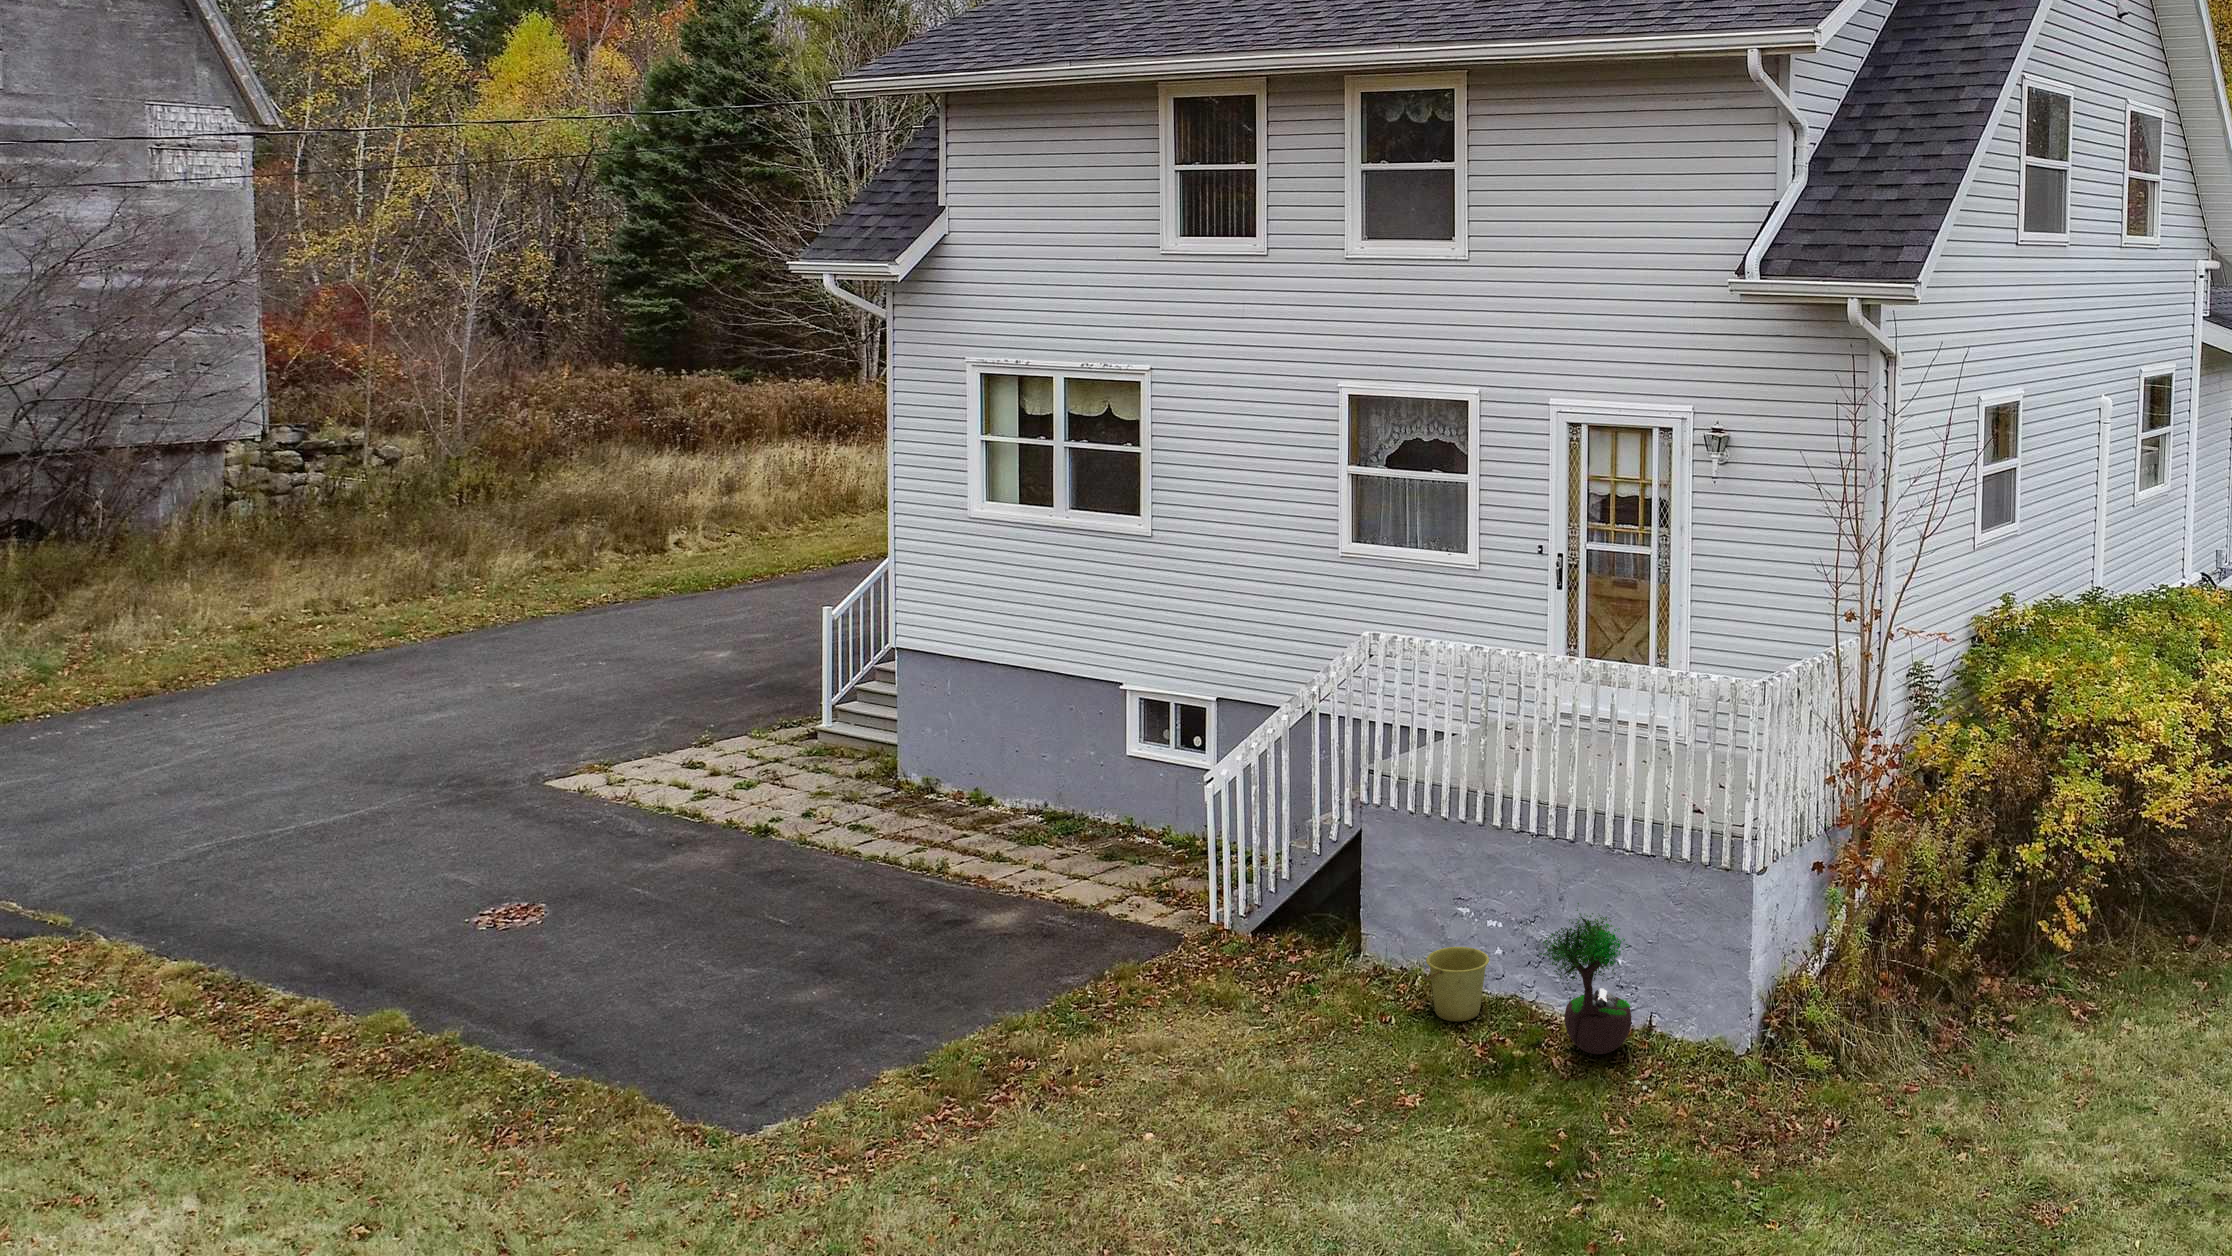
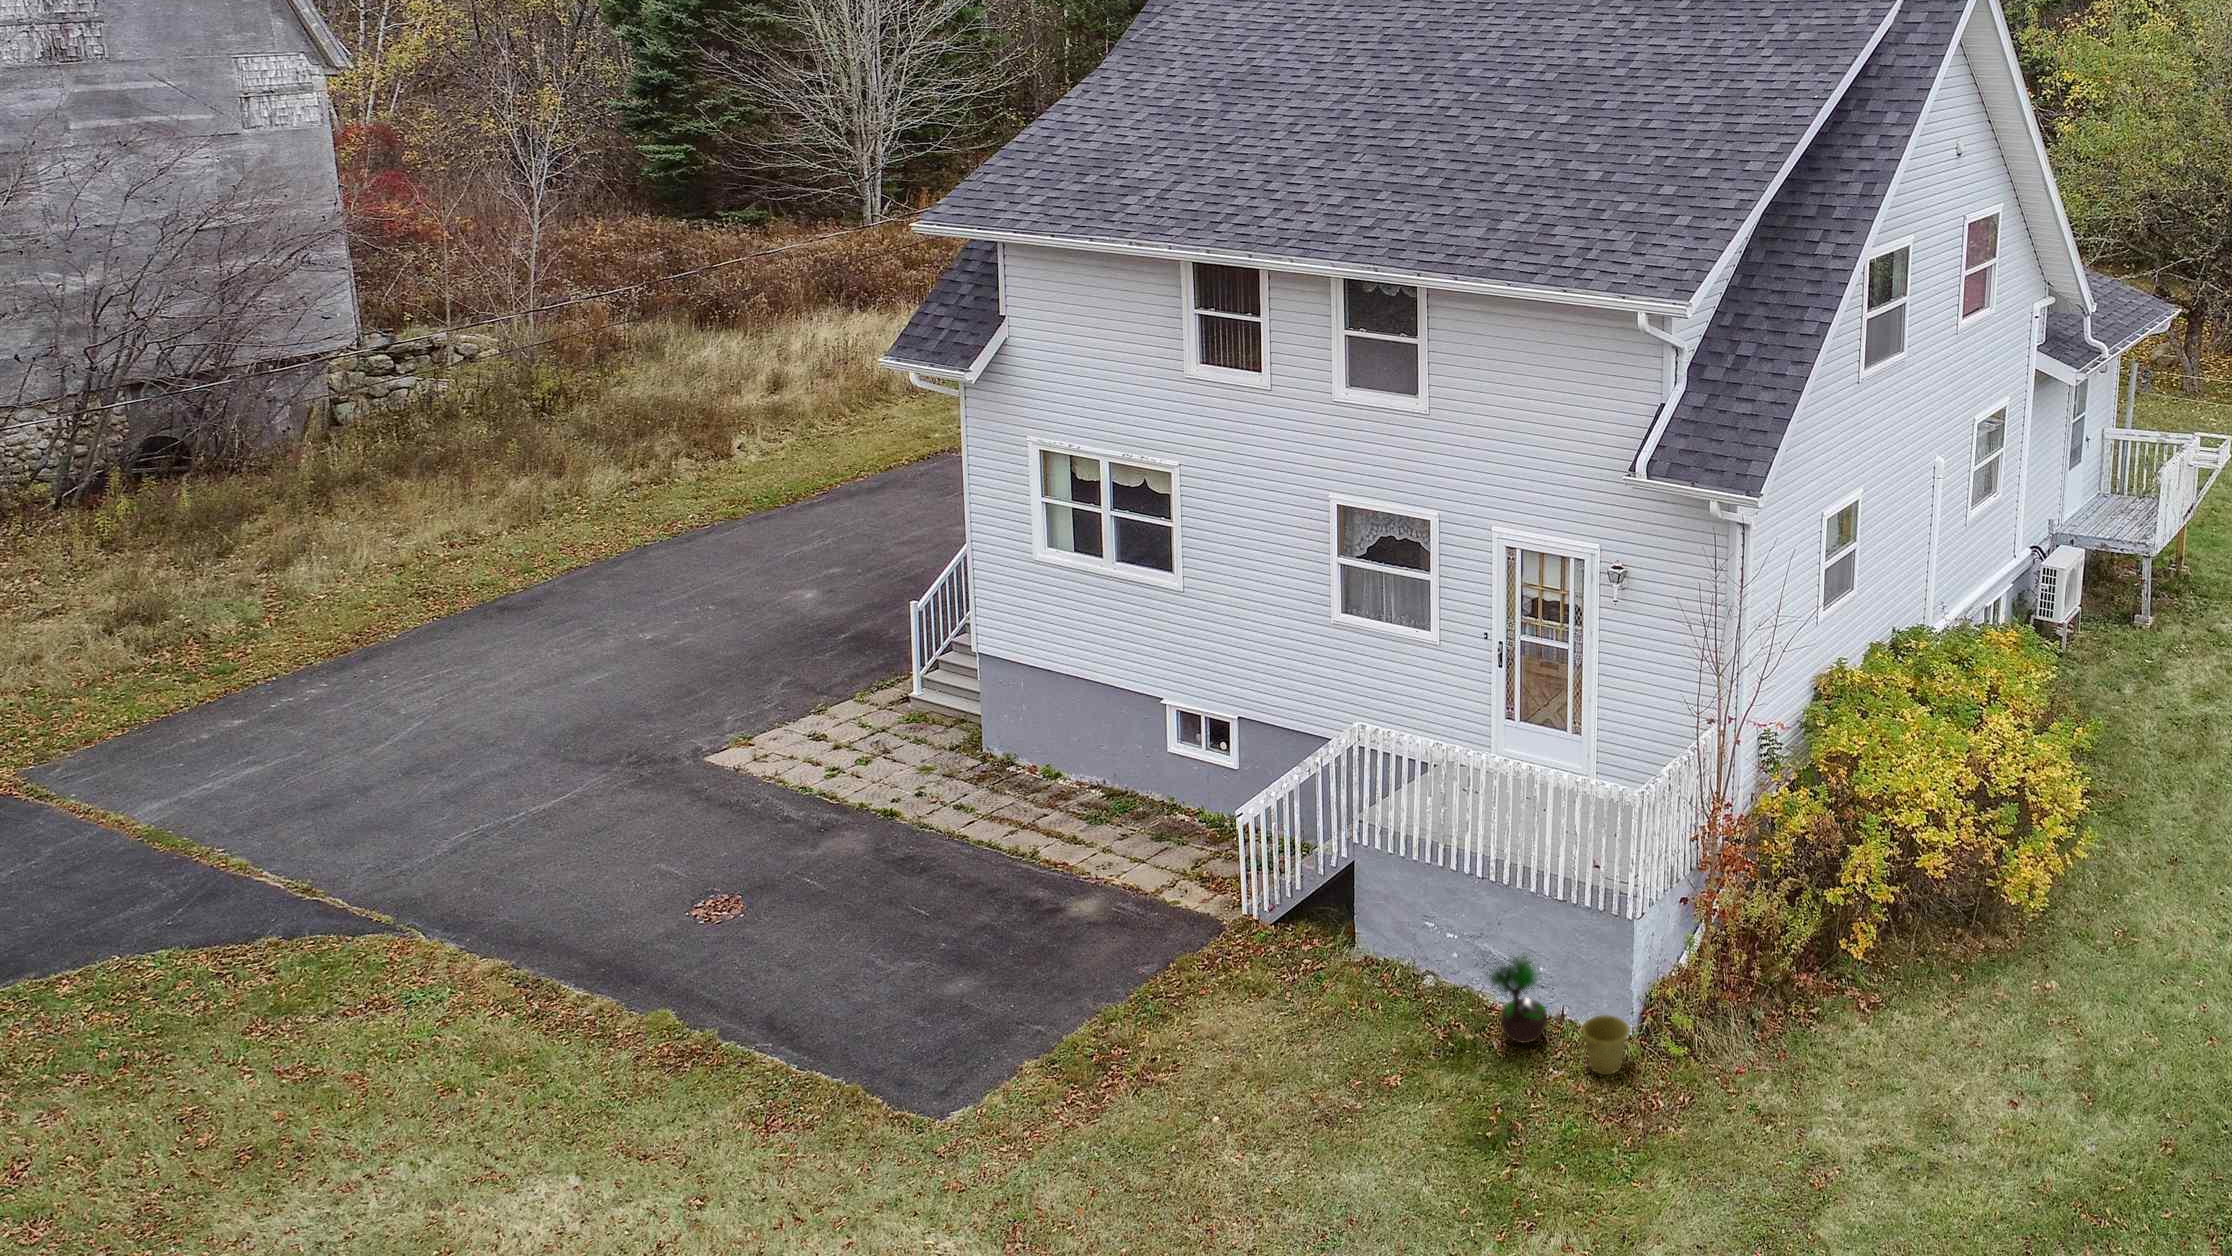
bucket: present [1425,947,1489,1022] -> present [1582,1015,1630,1075]

